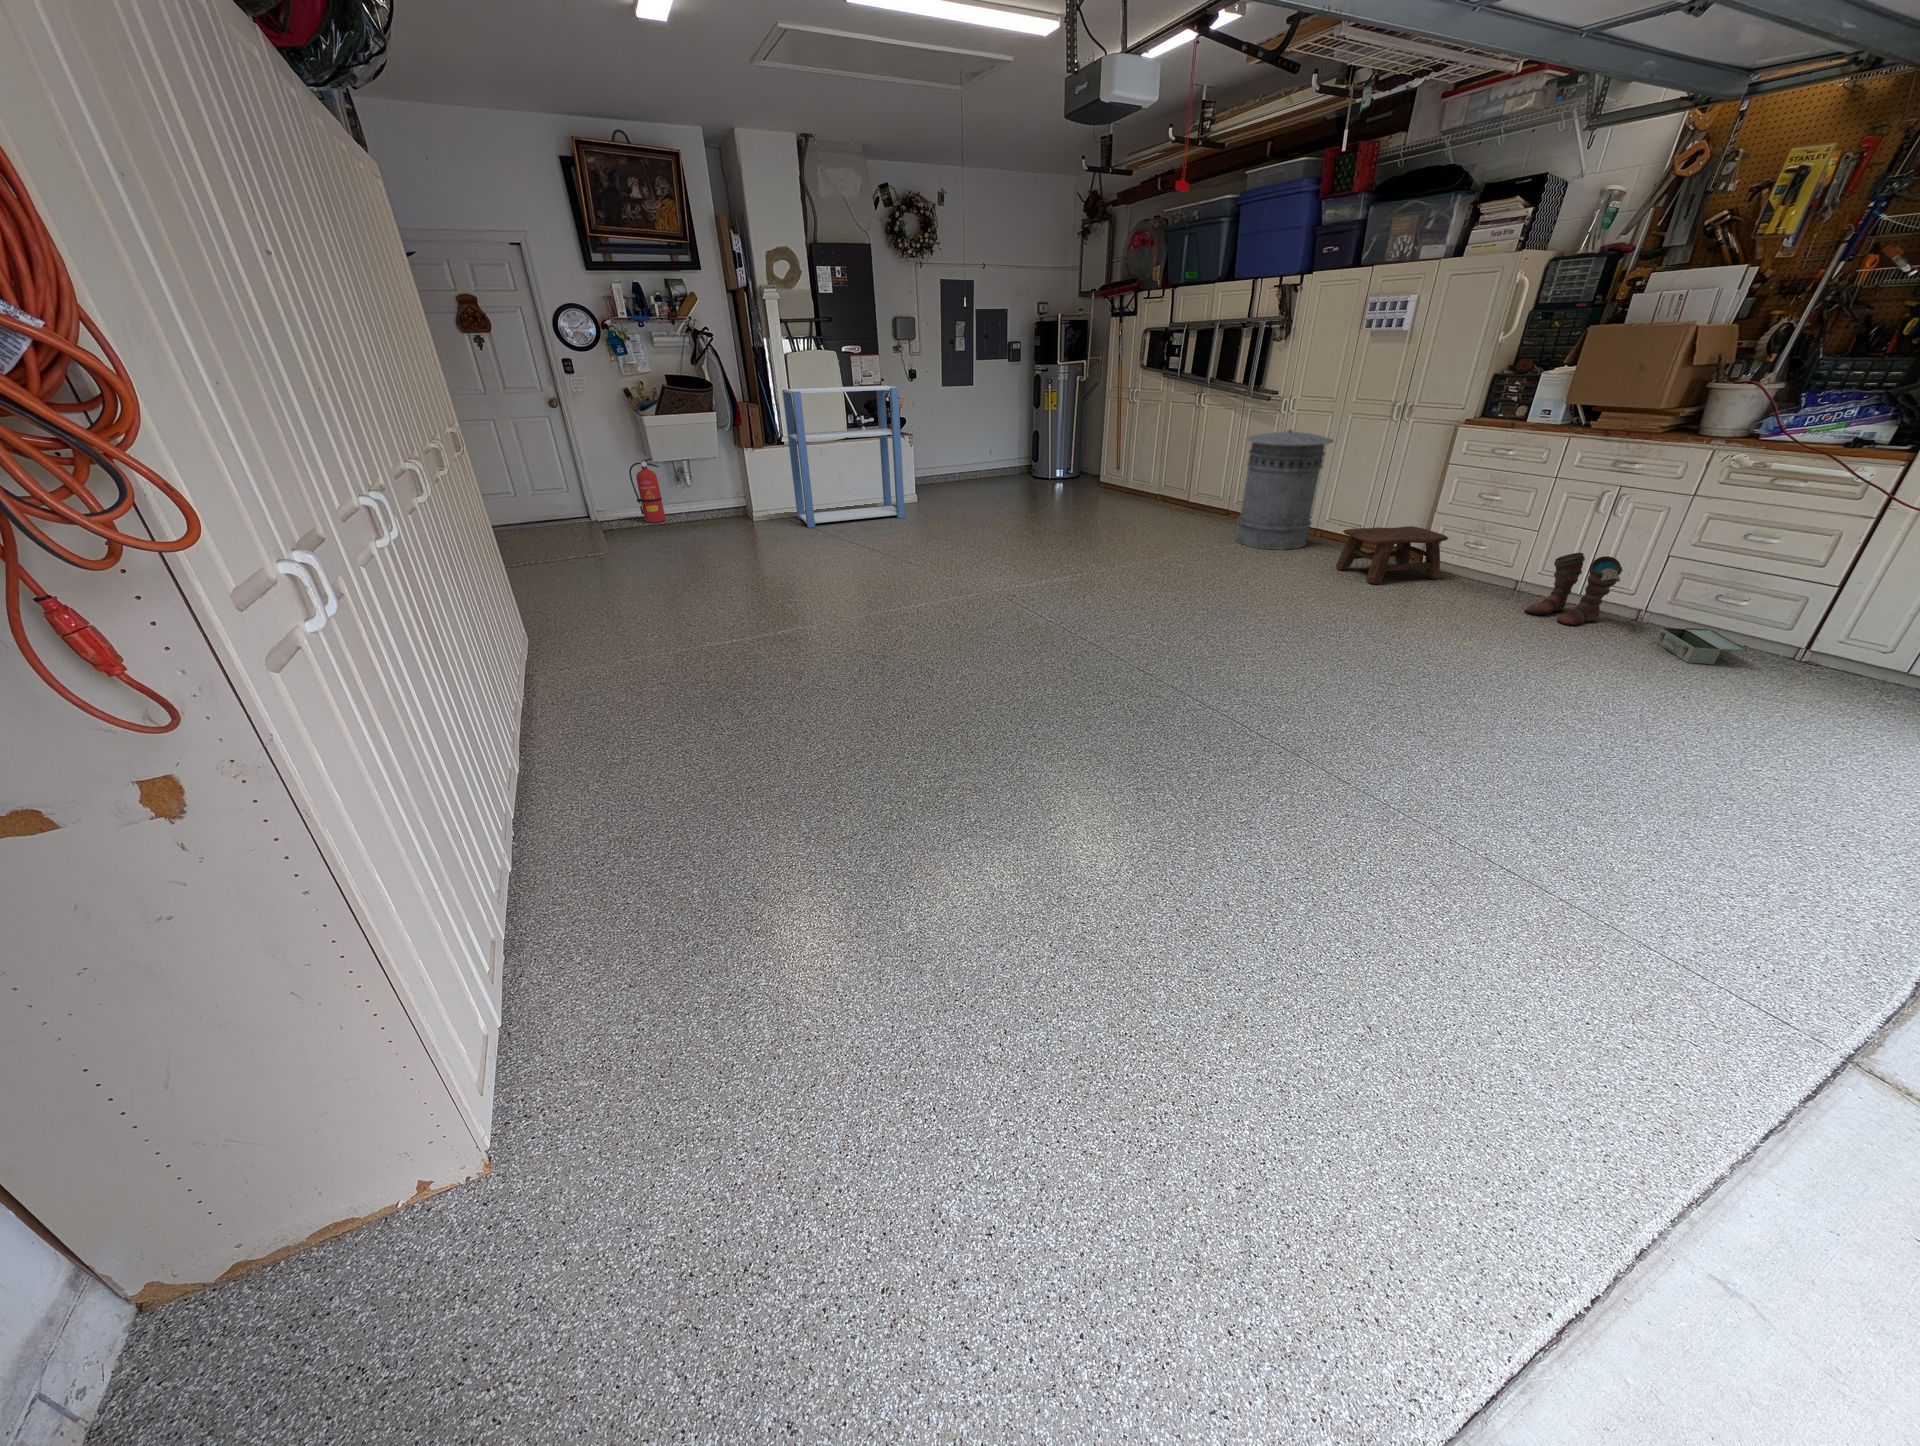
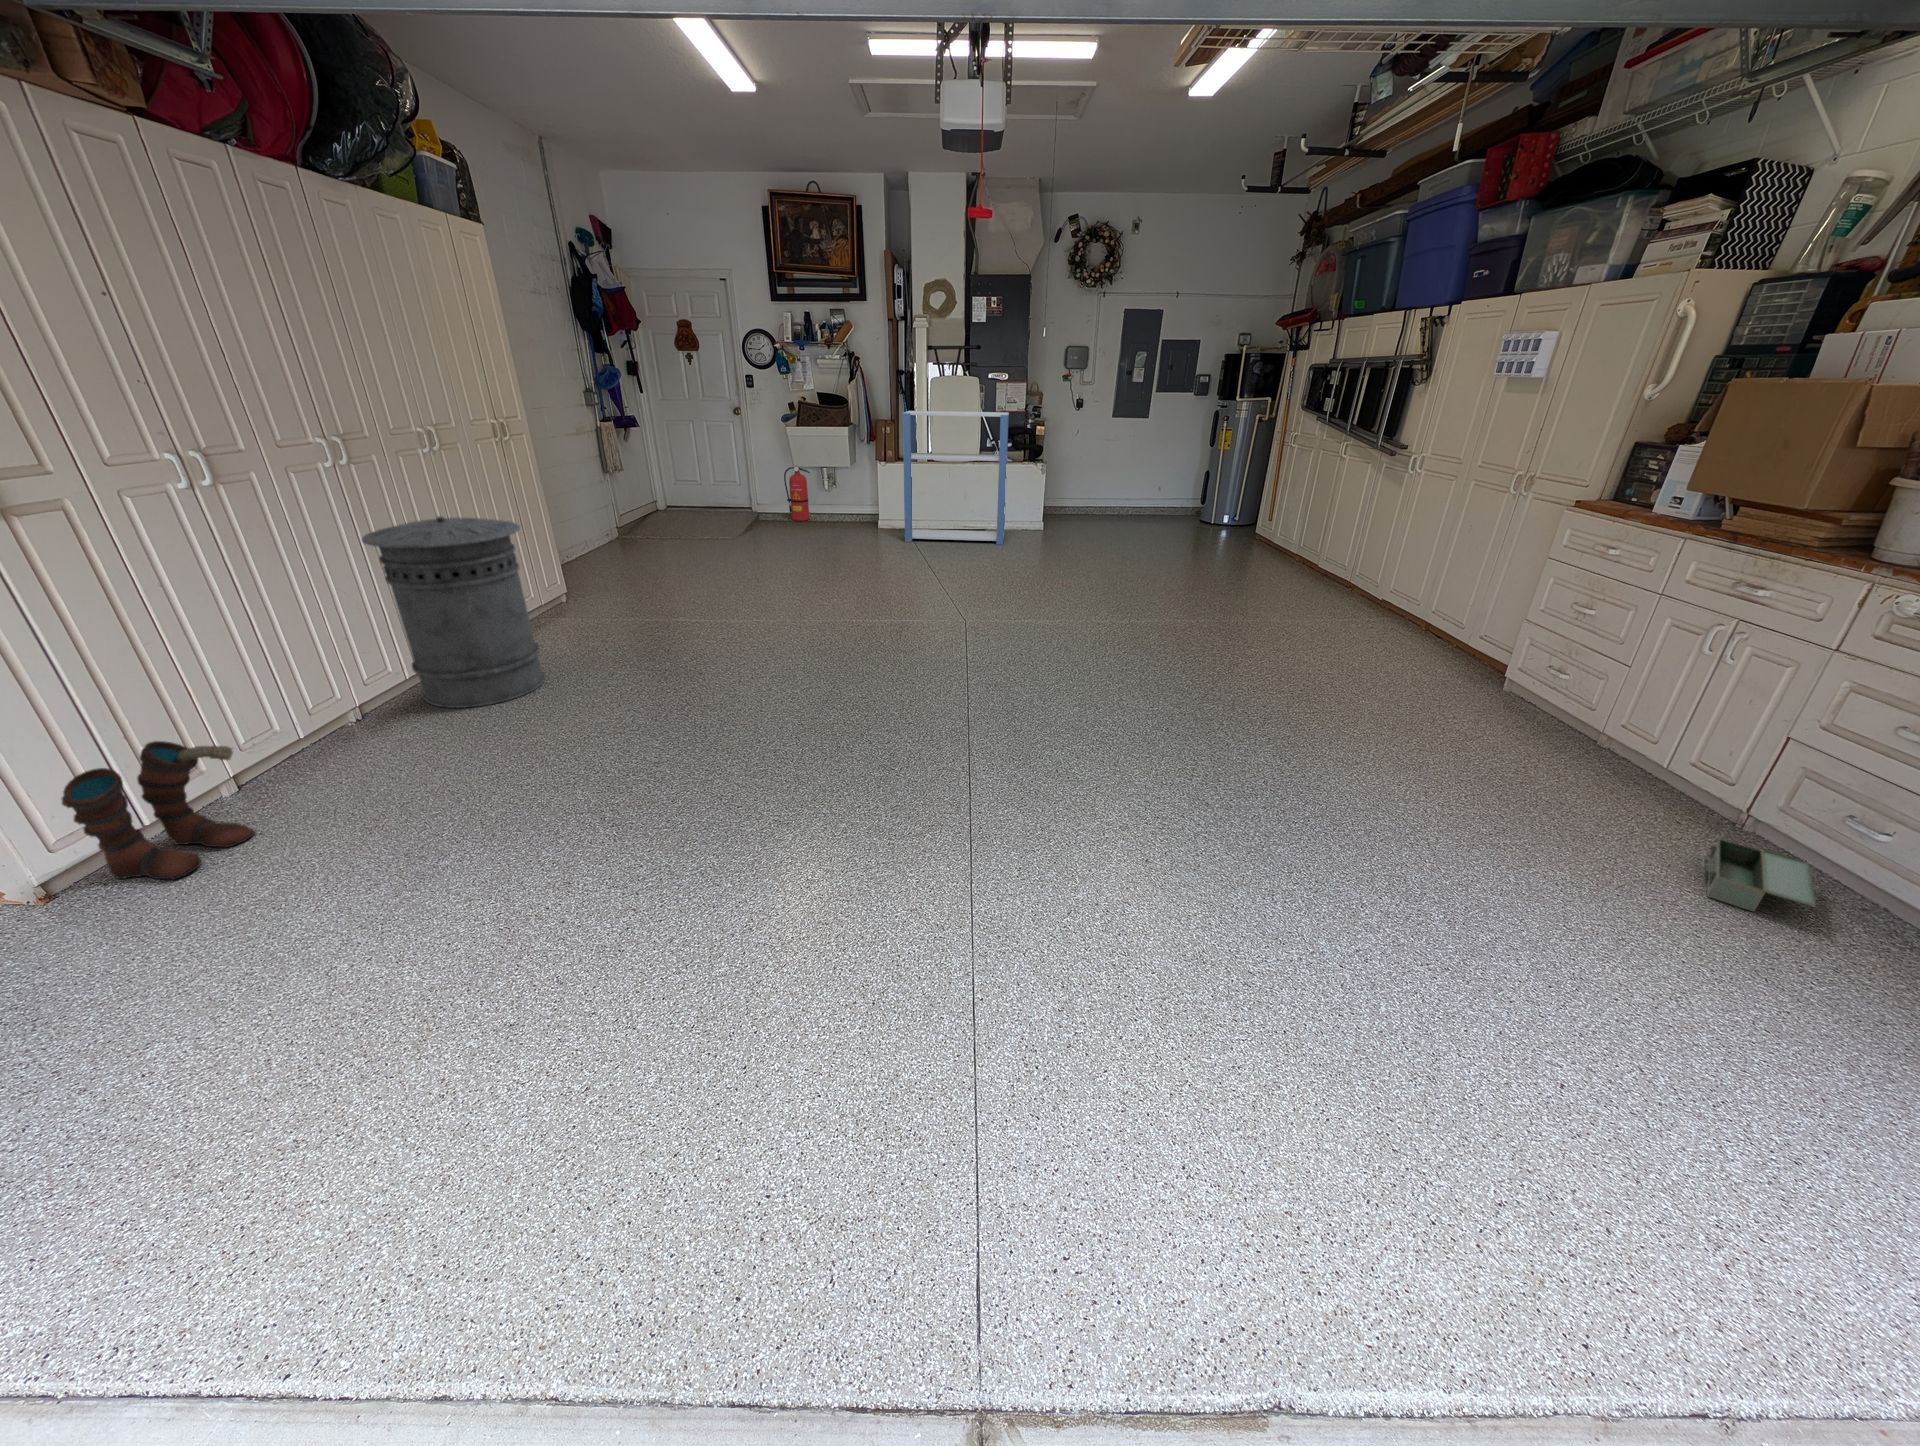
trash can: present [1236,429,1333,550] -> present [362,516,545,708]
stool: present [1336,526,1448,584] -> none [1383,624,1529,708]
boots: present [1524,553,1622,625] -> present [62,741,255,879]

